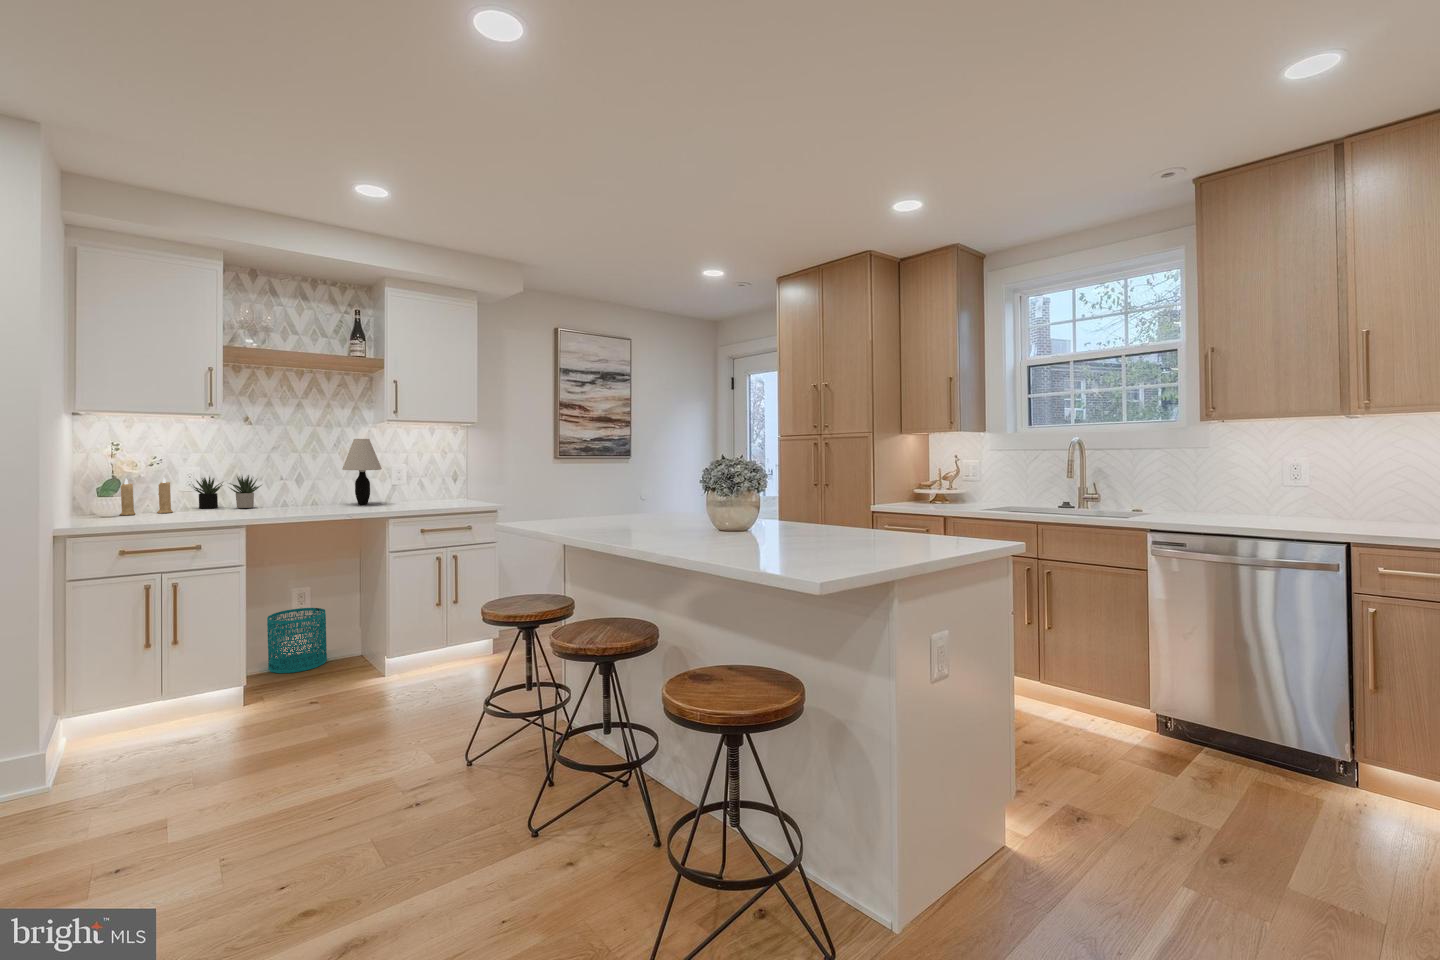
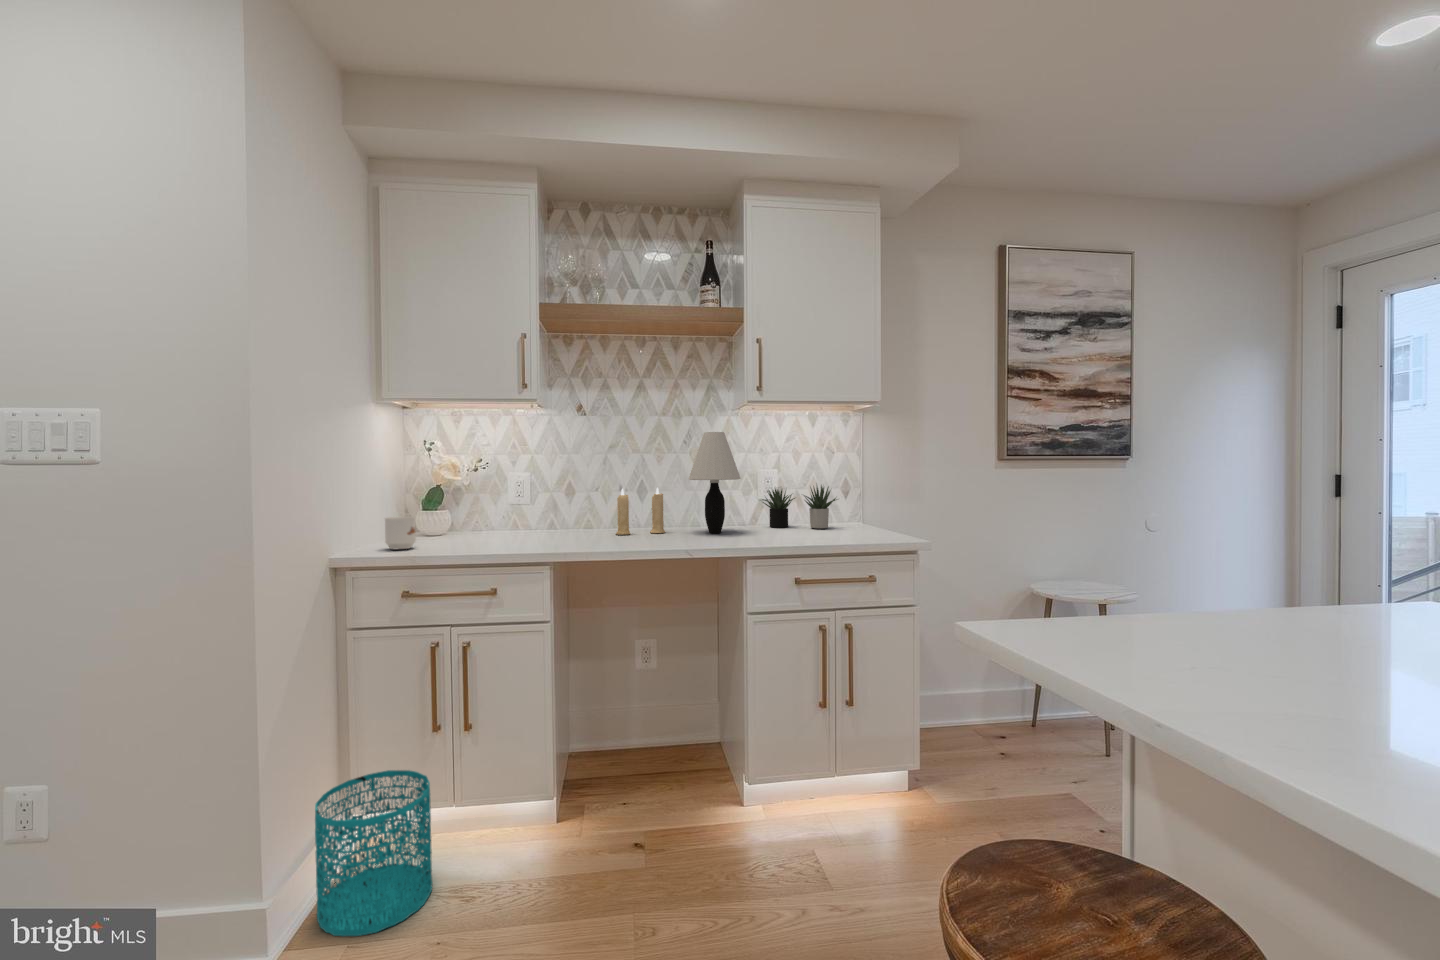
succulent plant: present [193,475,261,509] -> present [763,485,837,528]
candle: present [120,478,173,515] -> present [616,488,665,535]
mug: none [86,498,116,522] -> present [385,516,416,549]
wastebasket: present [267,608,327,673] -> present [315,770,432,936]

